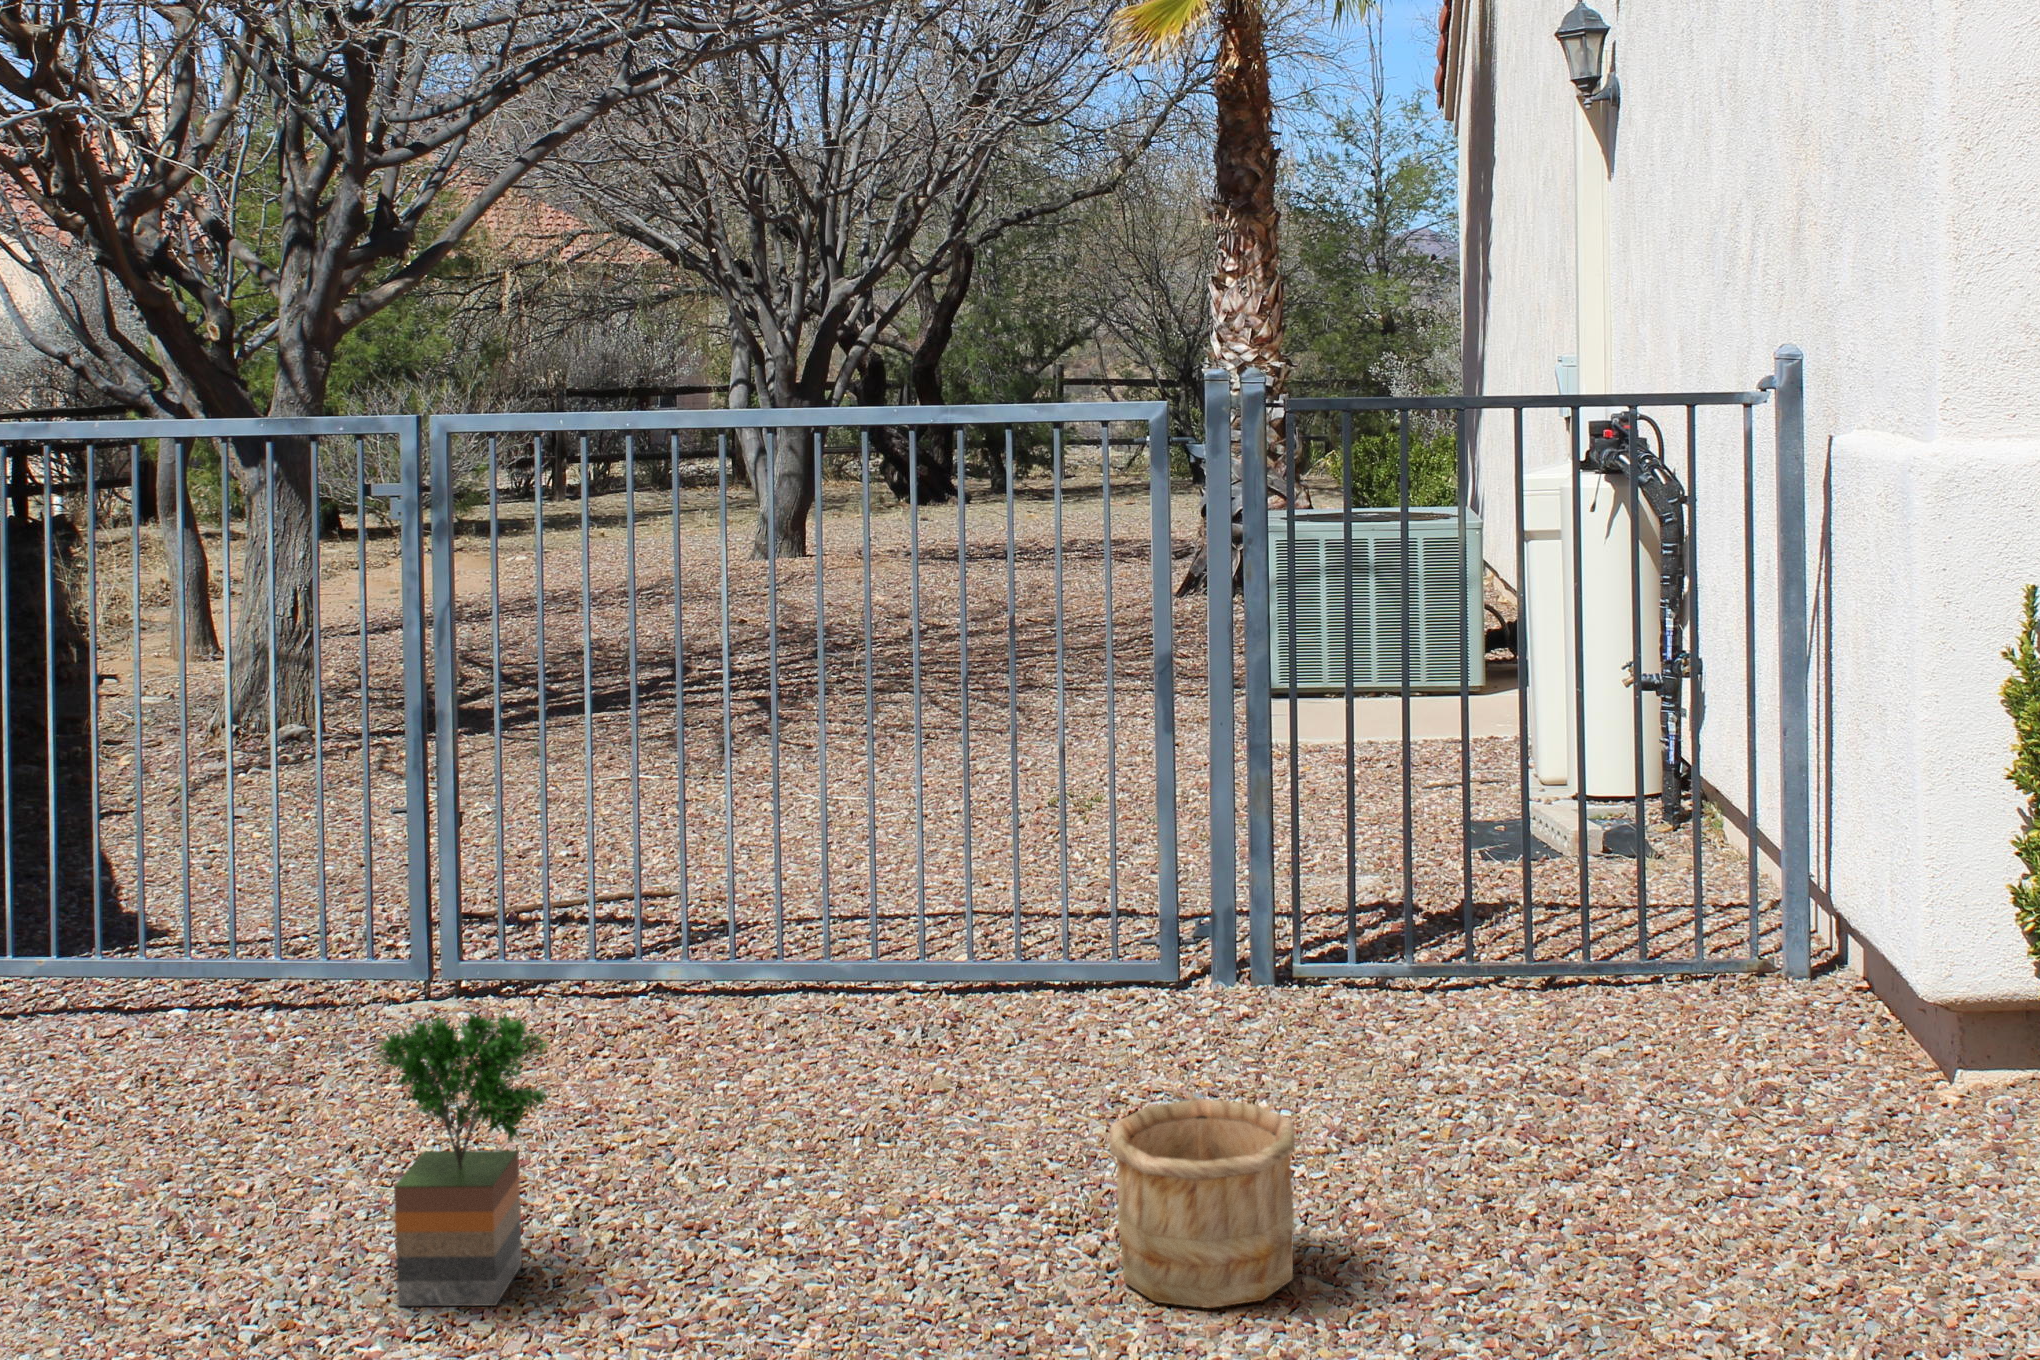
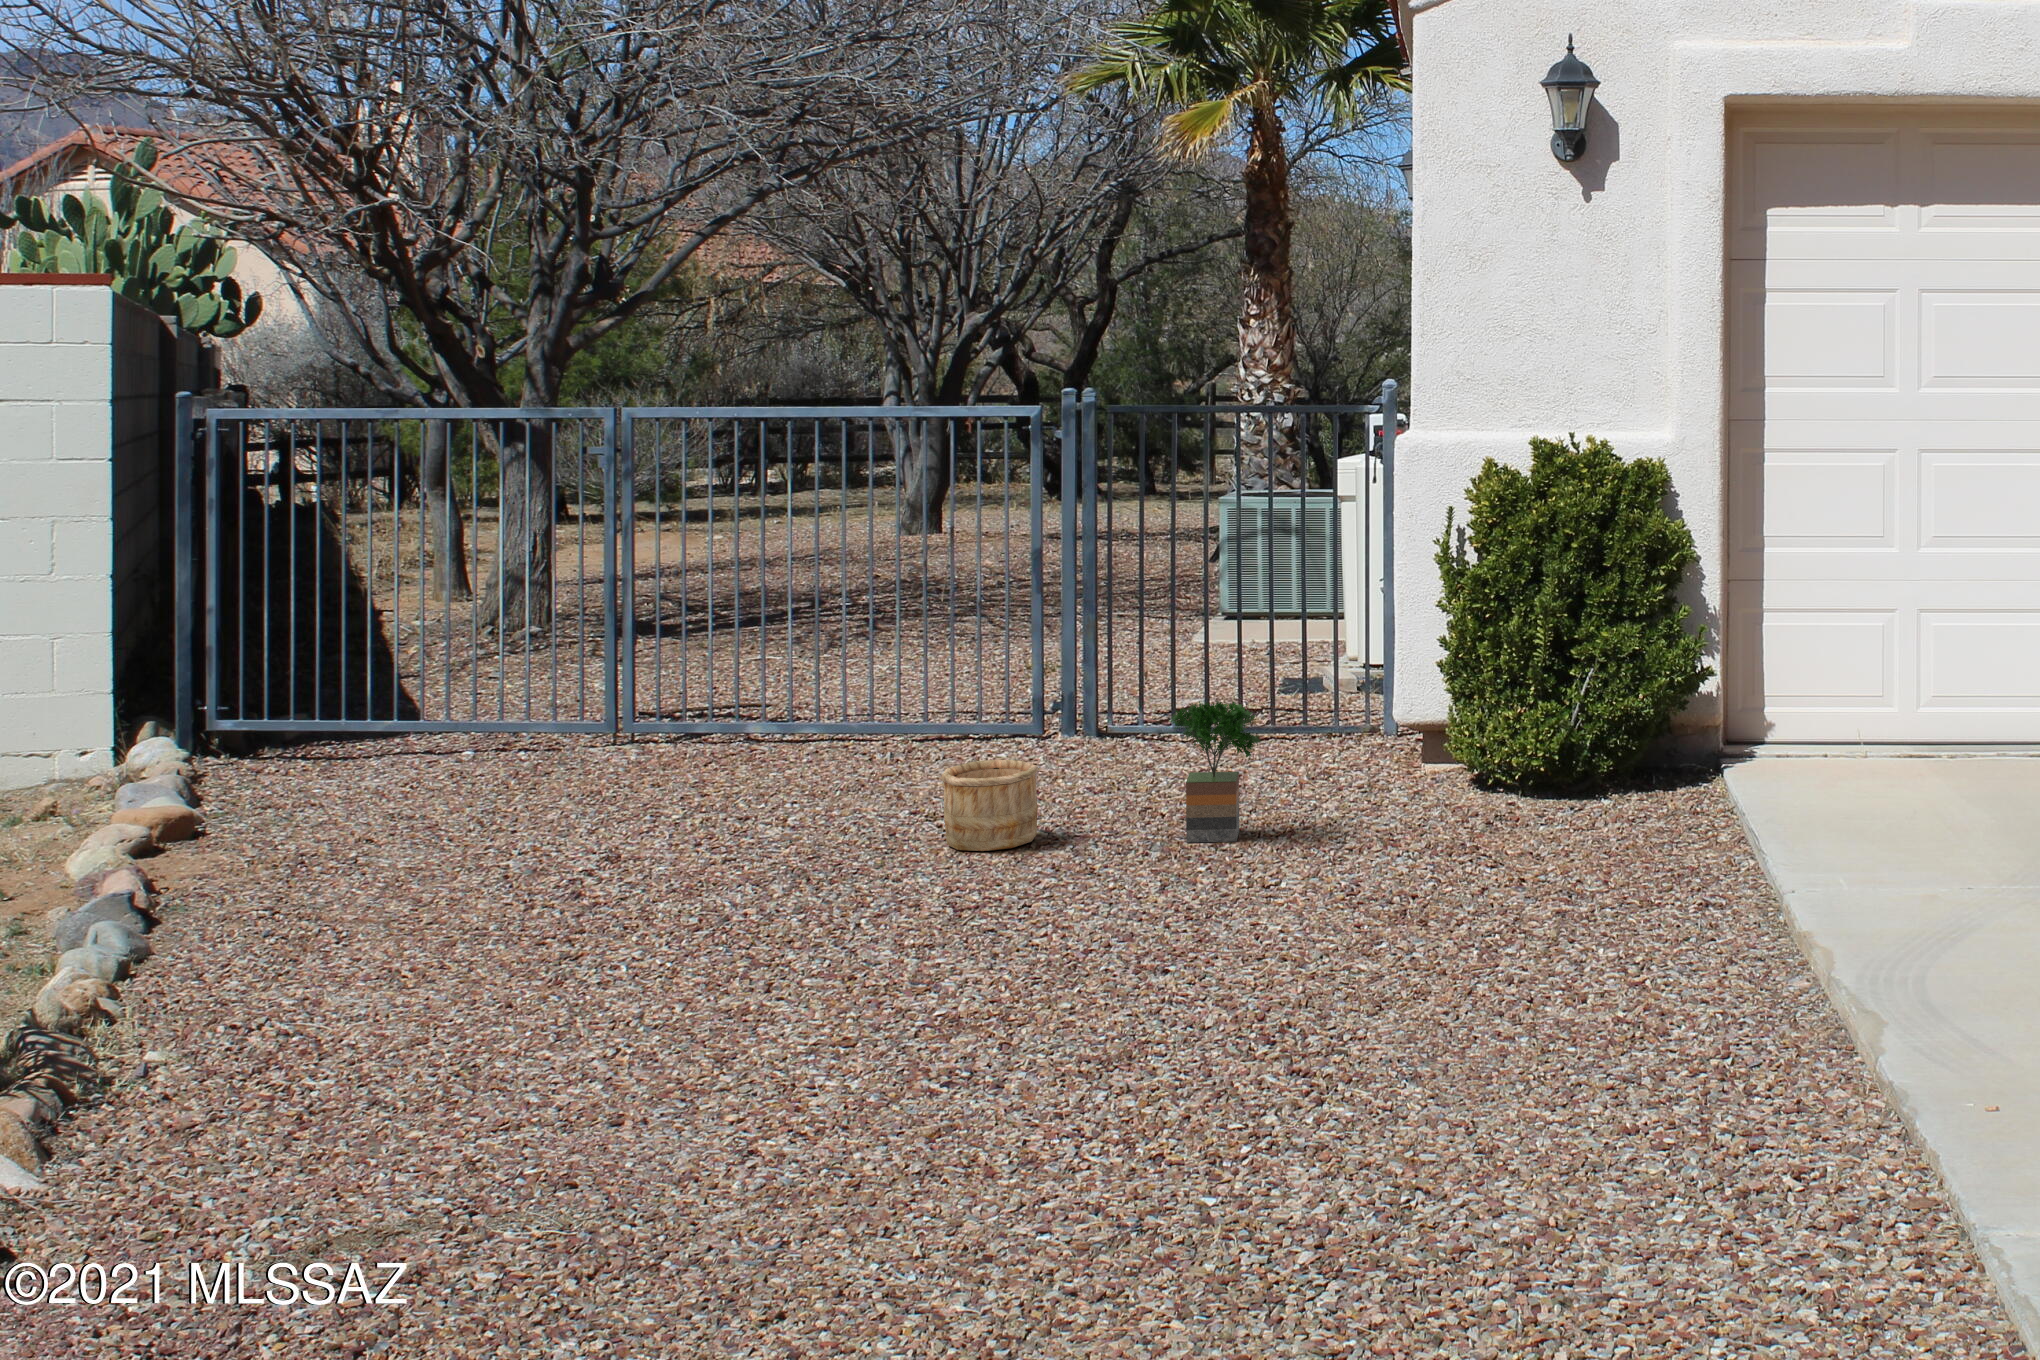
potted tree: present [377,1014,548,1306] -> present [1171,701,1260,843]

